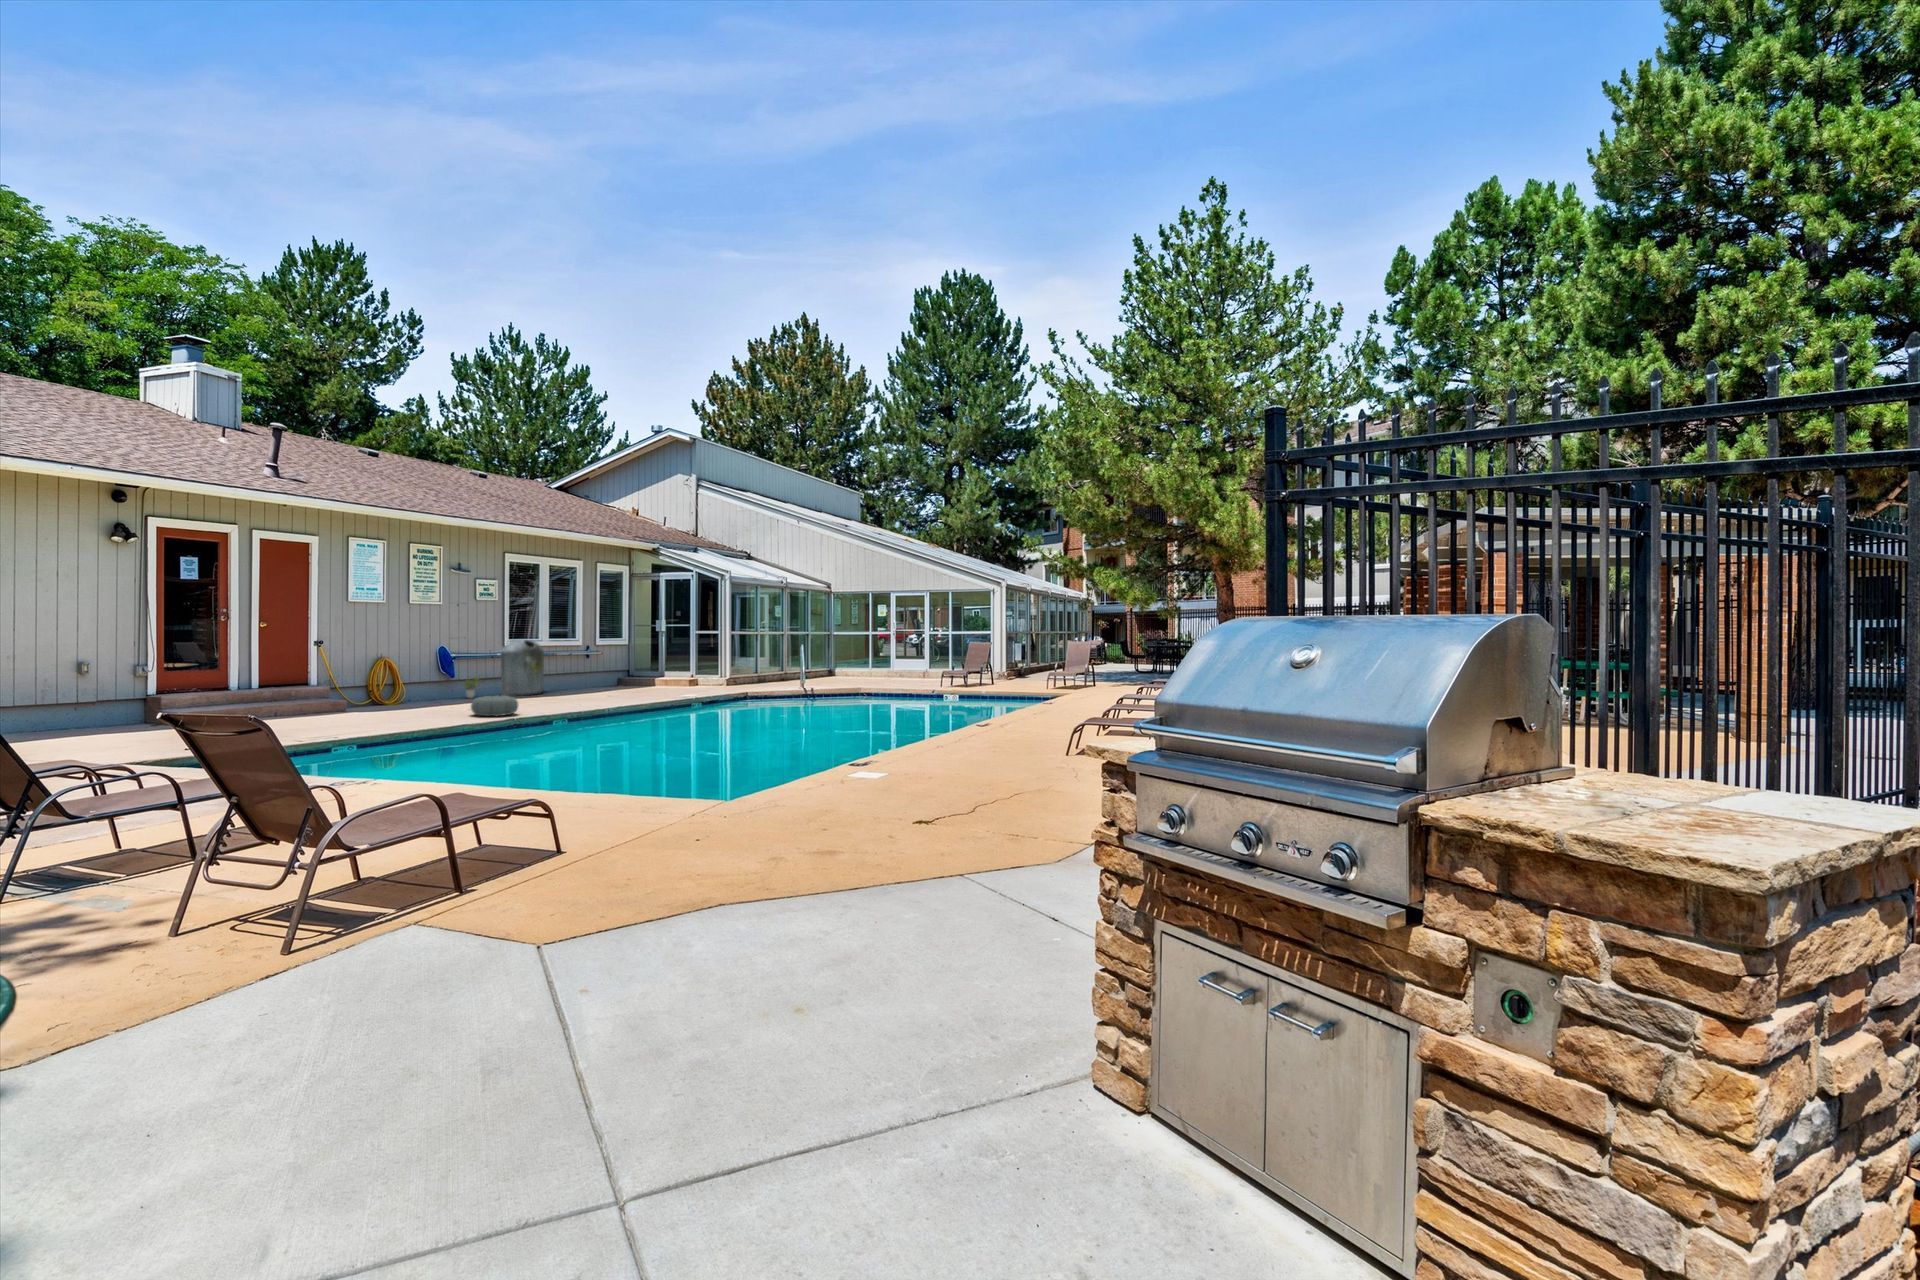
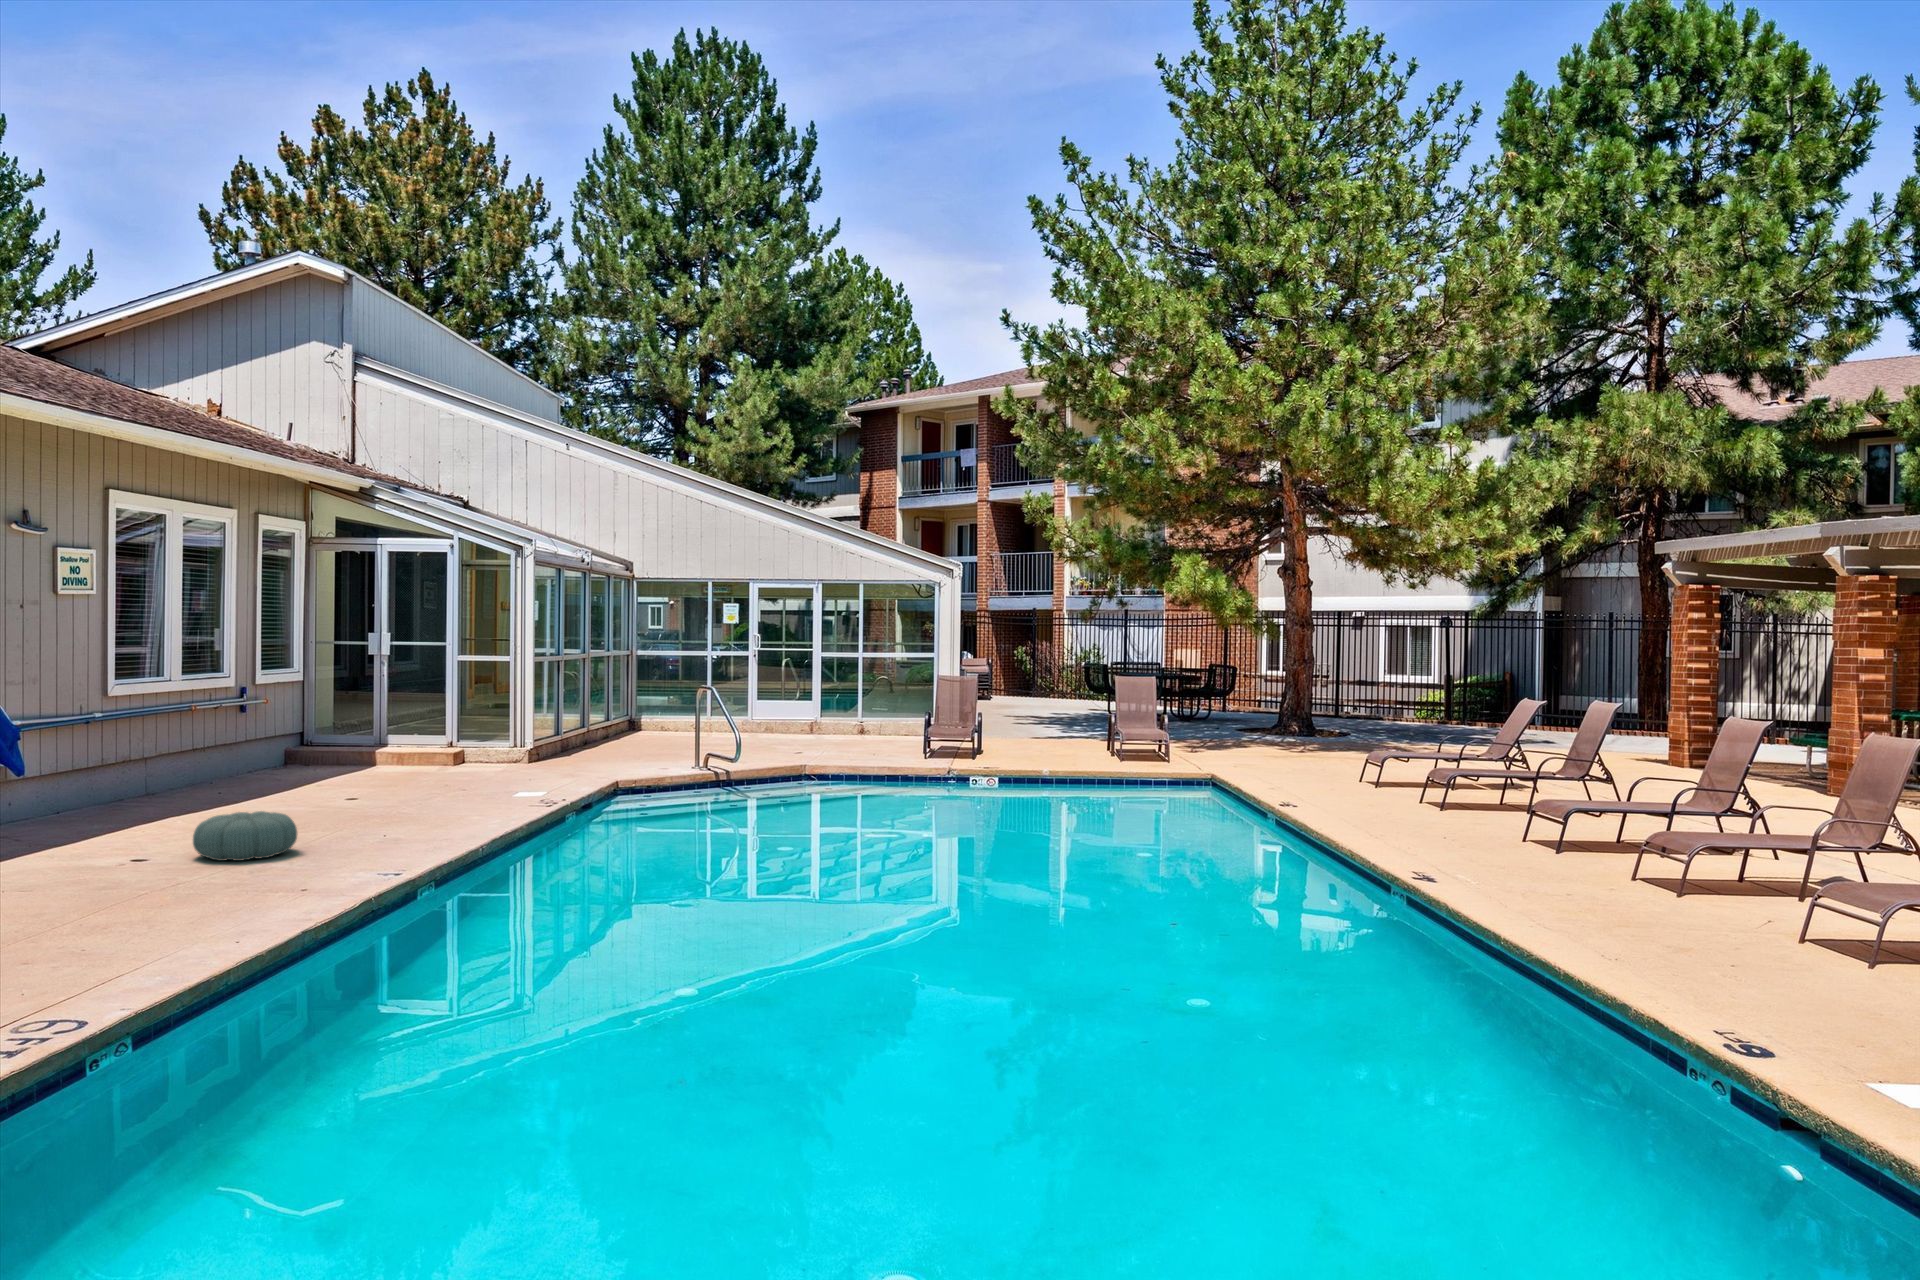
trash can: present [501,640,544,696] -> none [114,683,193,808]
potted plant: present [462,677,482,698] -> none [27,763,91,817]

